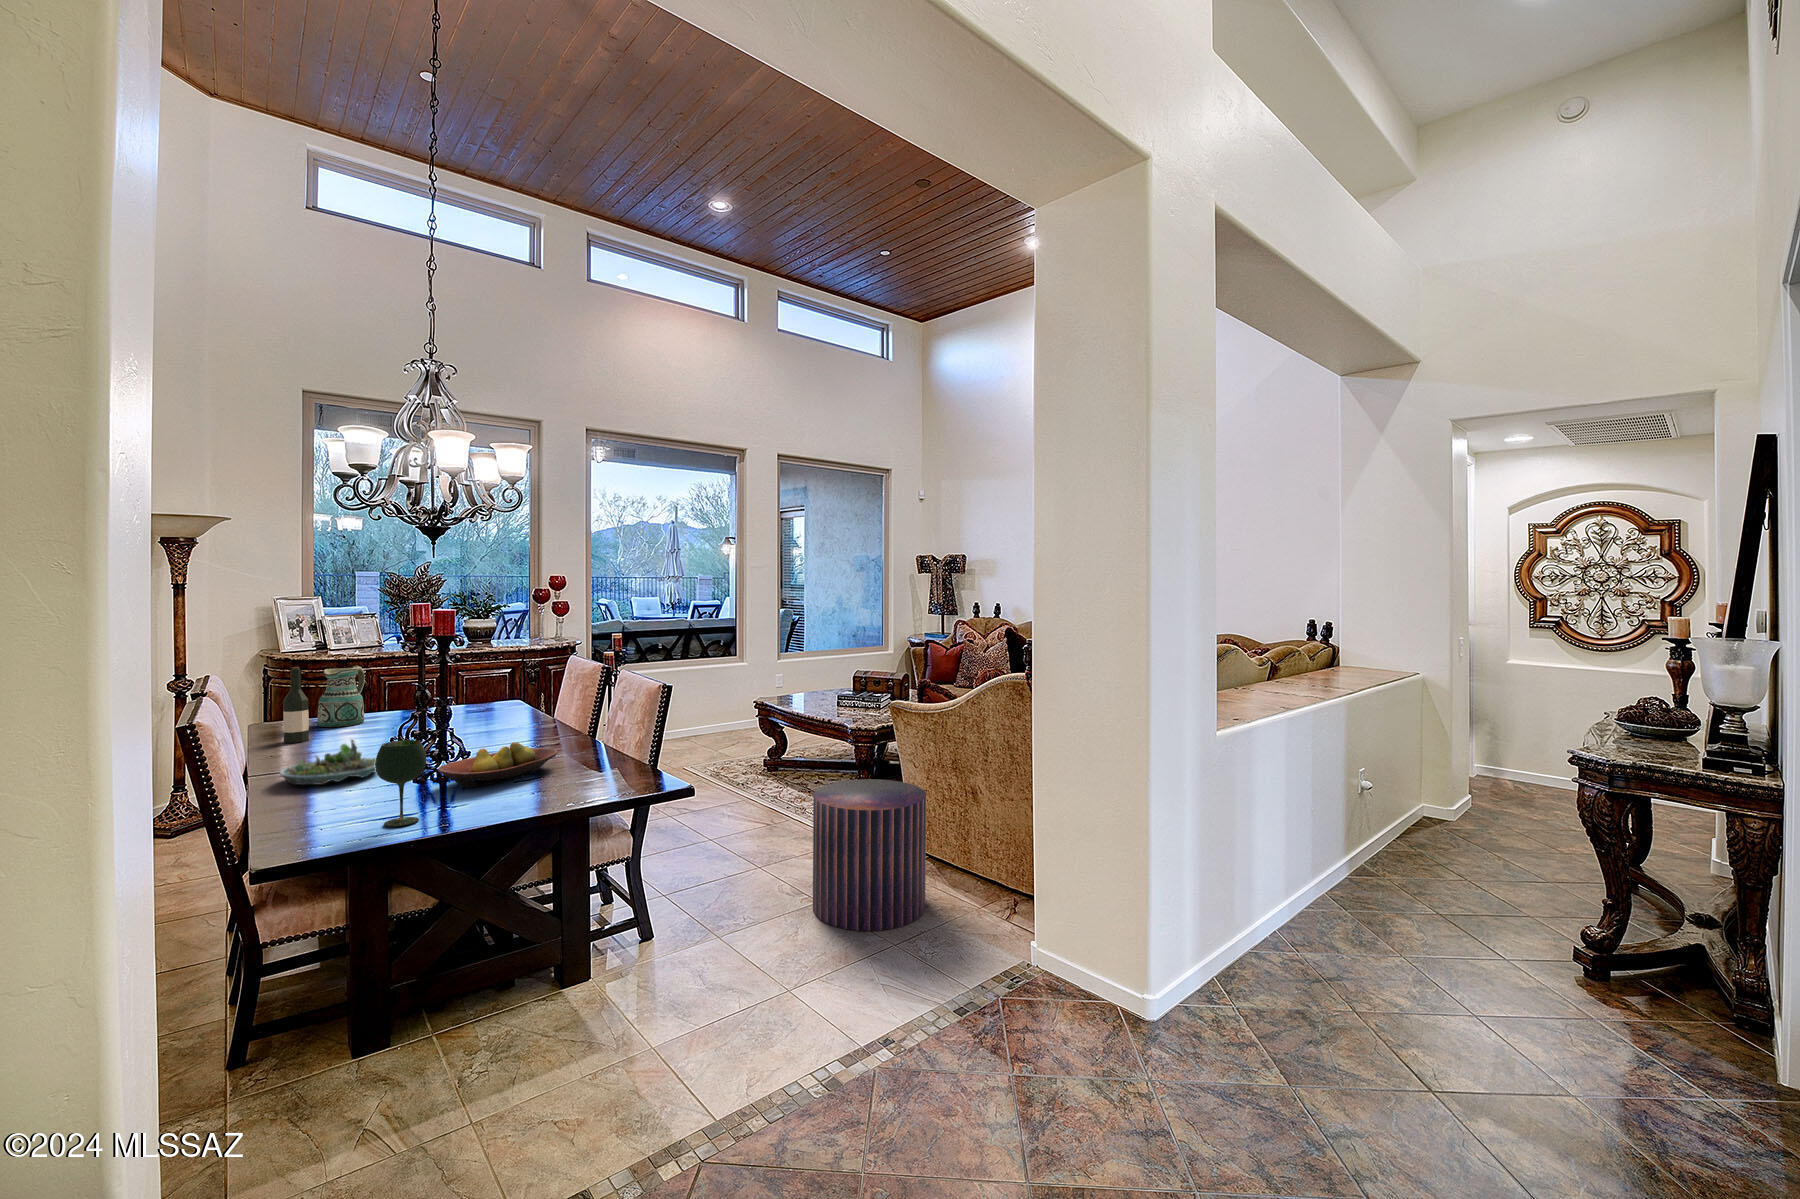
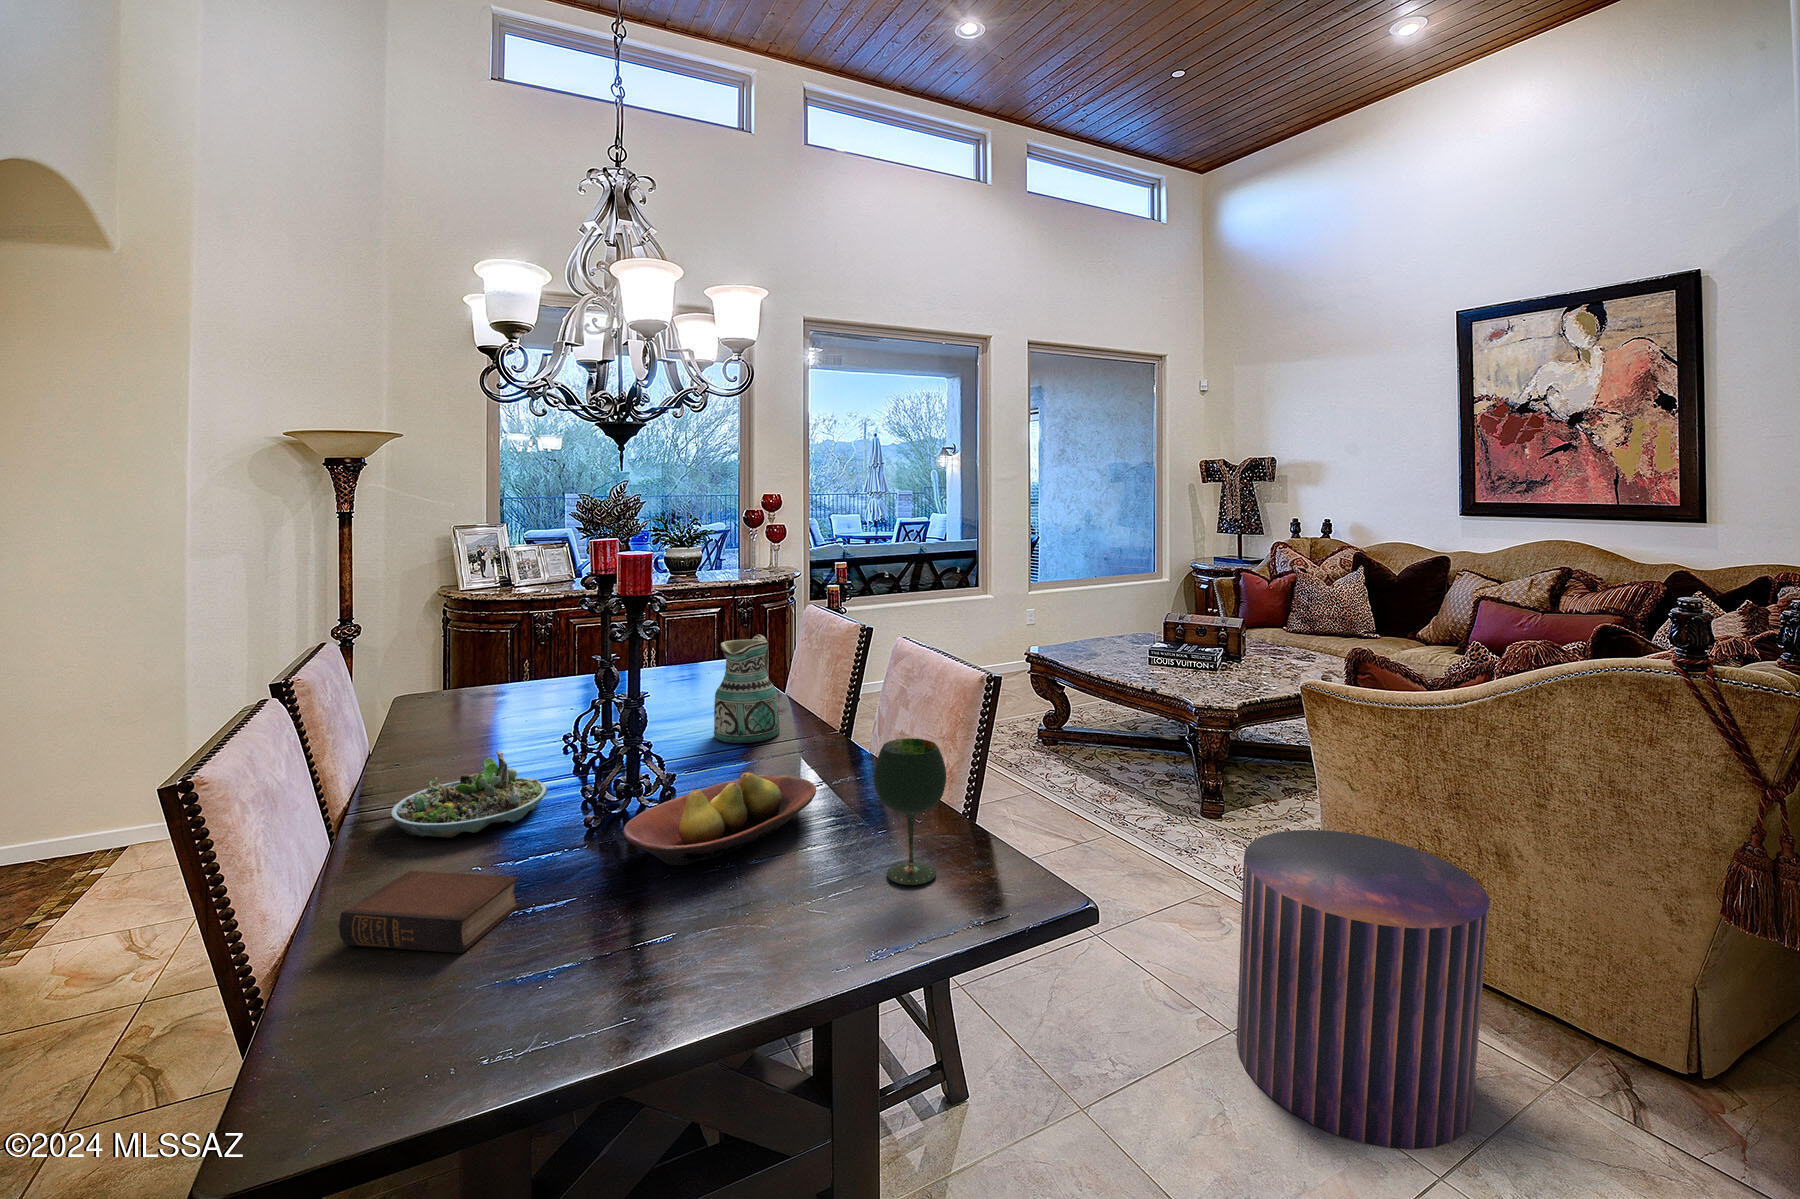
ceramic pitcher: present [317,666,365,727] -> present [714,634,780,743]
wine bottle: present [283,667,309,743] -> none [430,621,466,730]
wine glass: present [375,740,426,827] -> present [874,738,946,885]
book: none [273,789,376,821] -> present [339,871,520,953]

